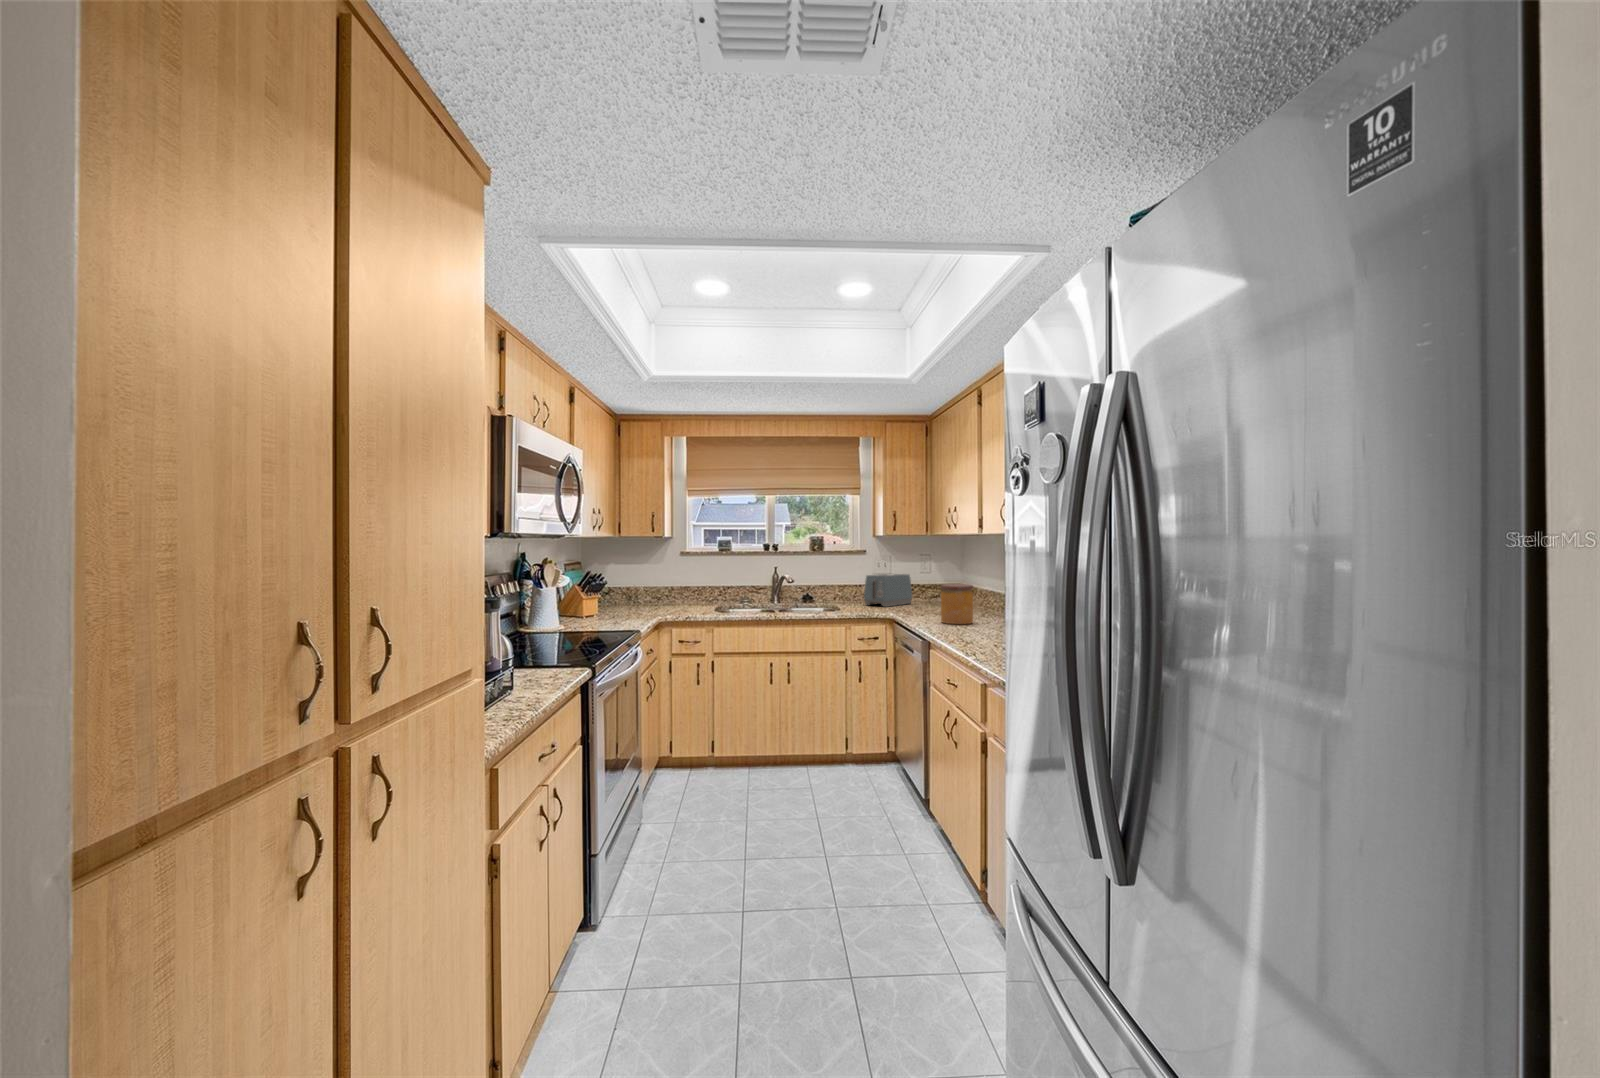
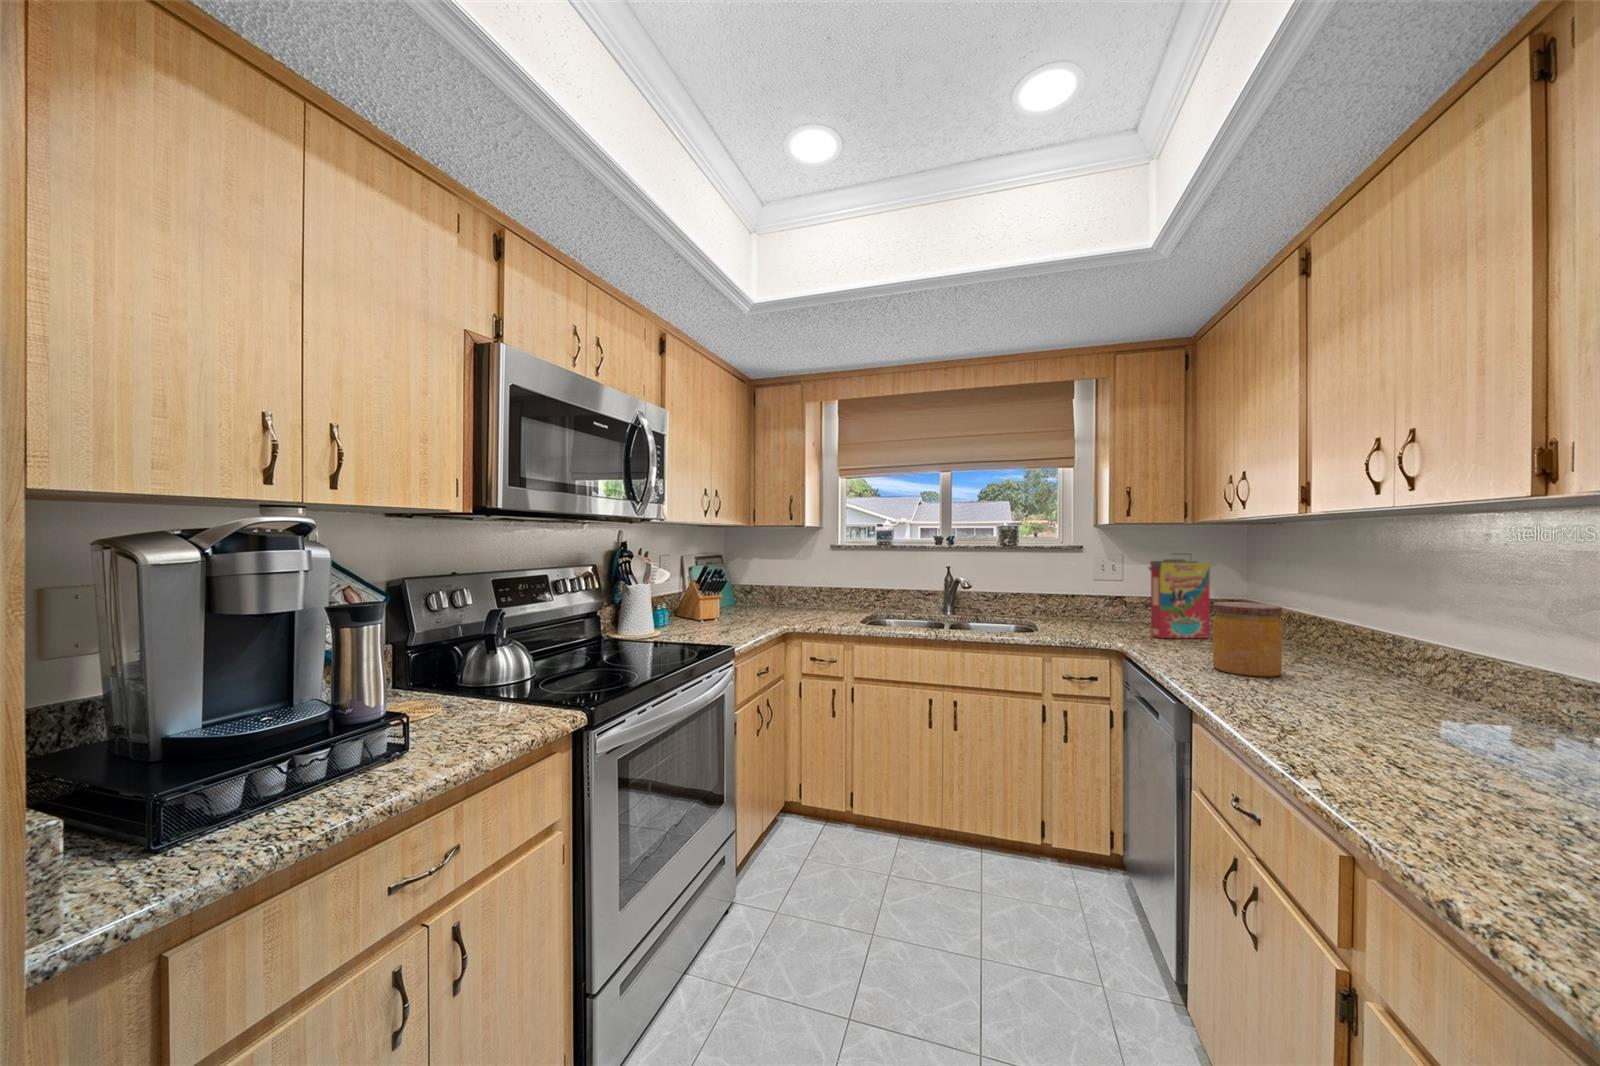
cereal box: none [906,559,944,610] -> present [1149,559,1211,638]
toaster: present [864,574,912,607] -> none [1078,580,1158,629]

